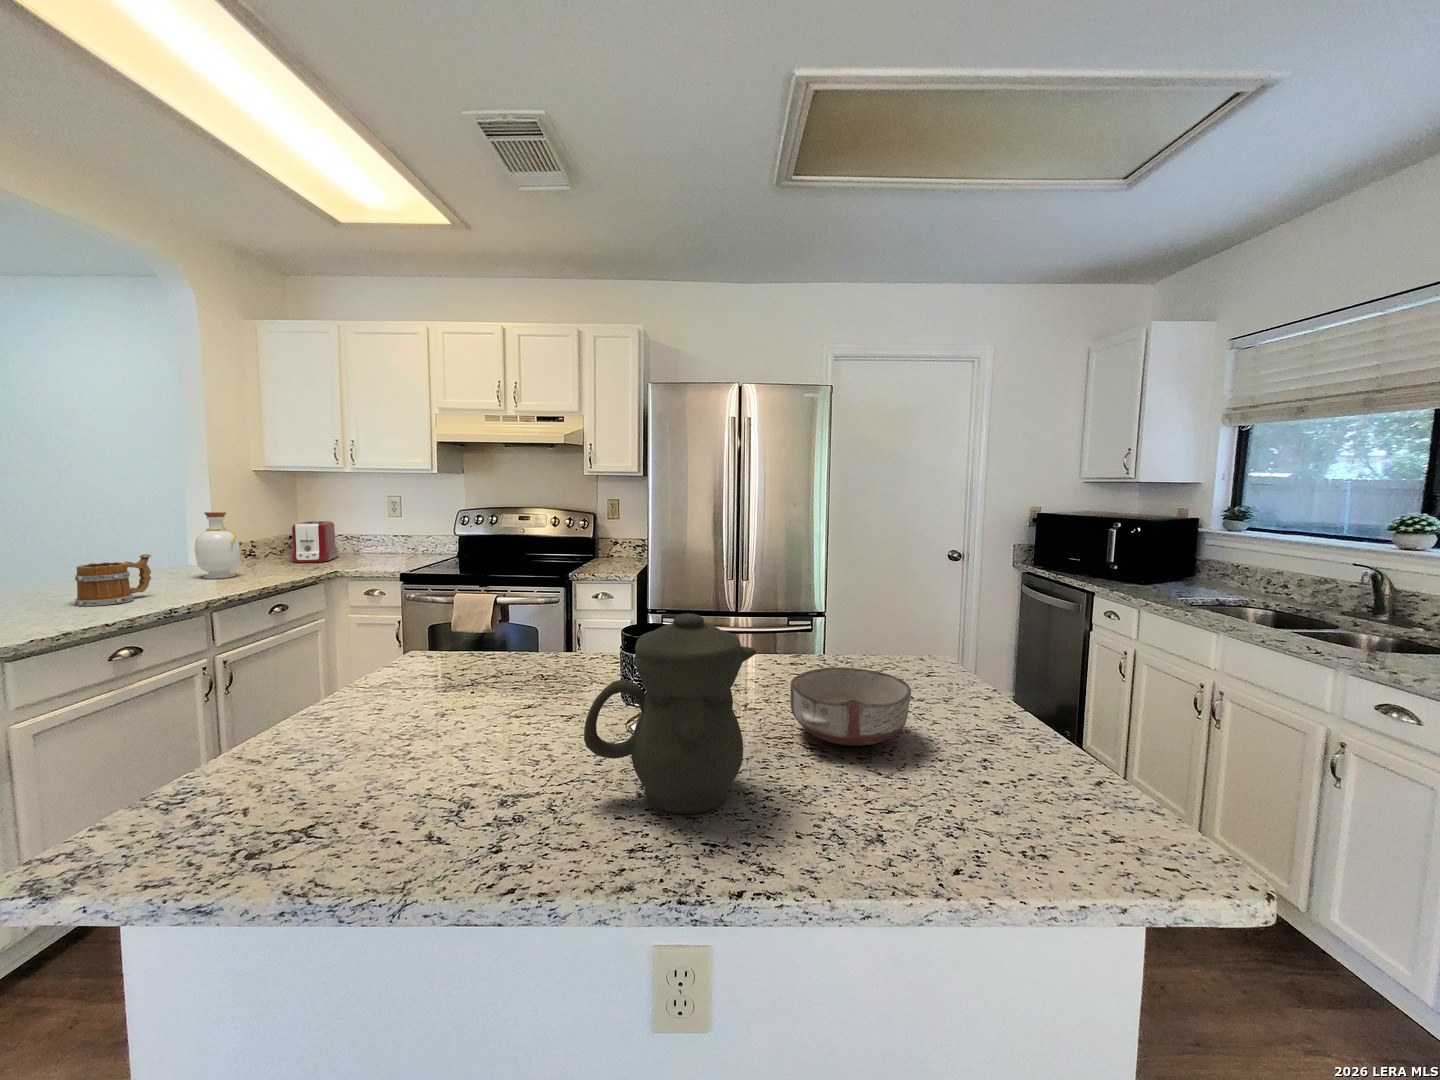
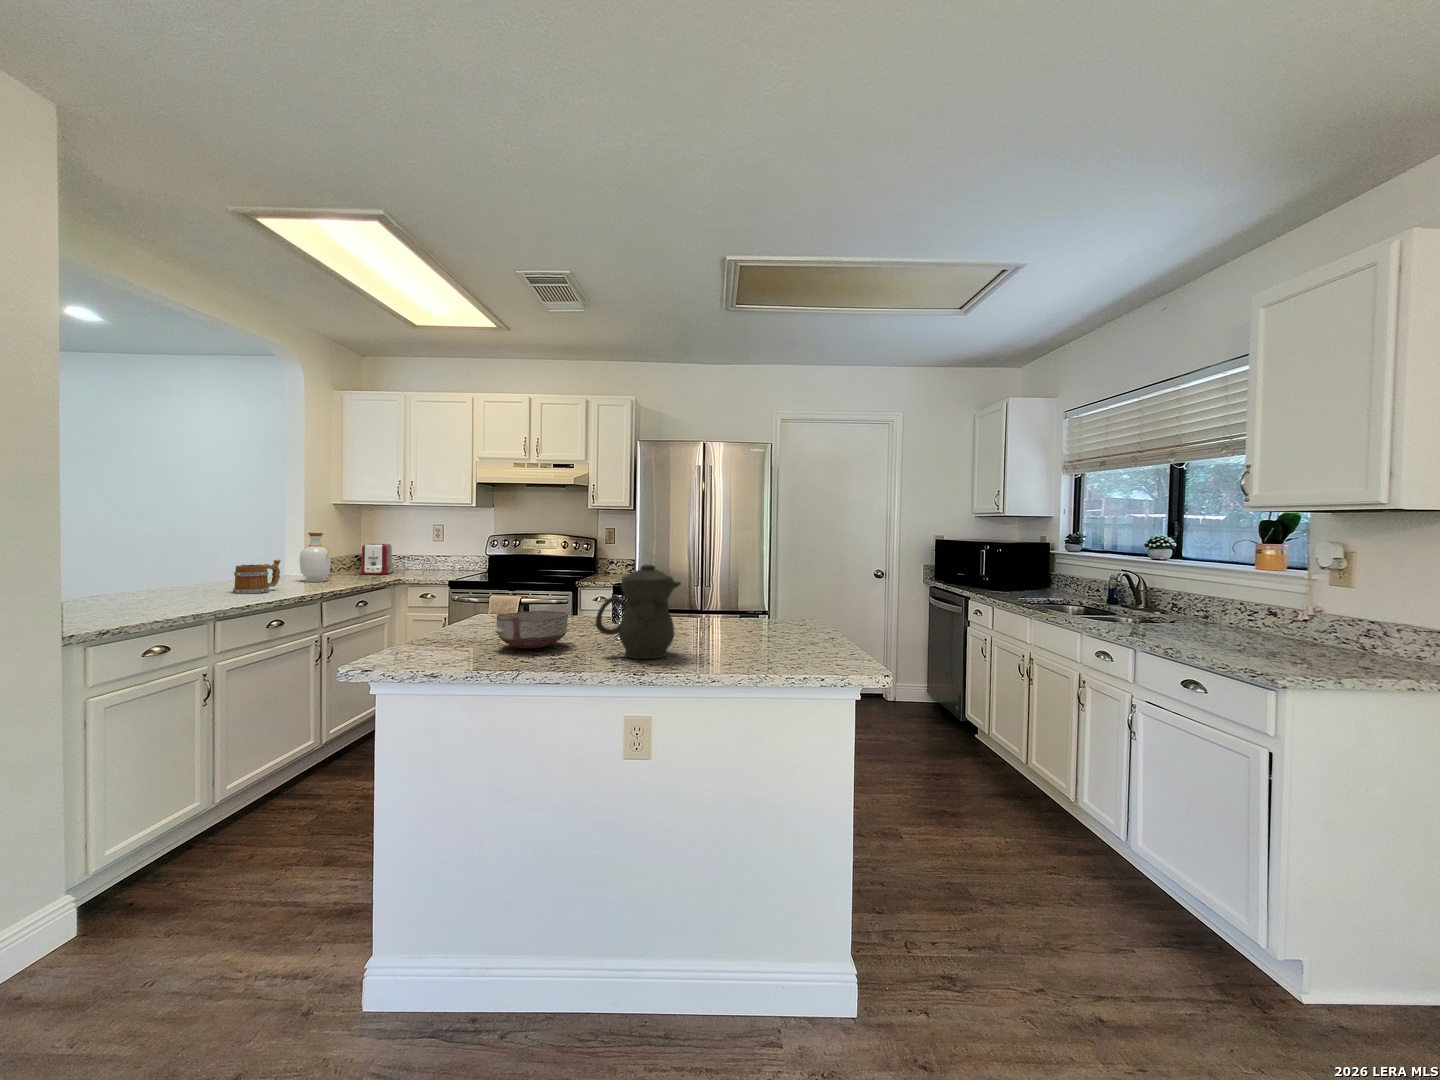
ceramic bowl: present [791,667,911,746] -> present [495,611,568,649]

